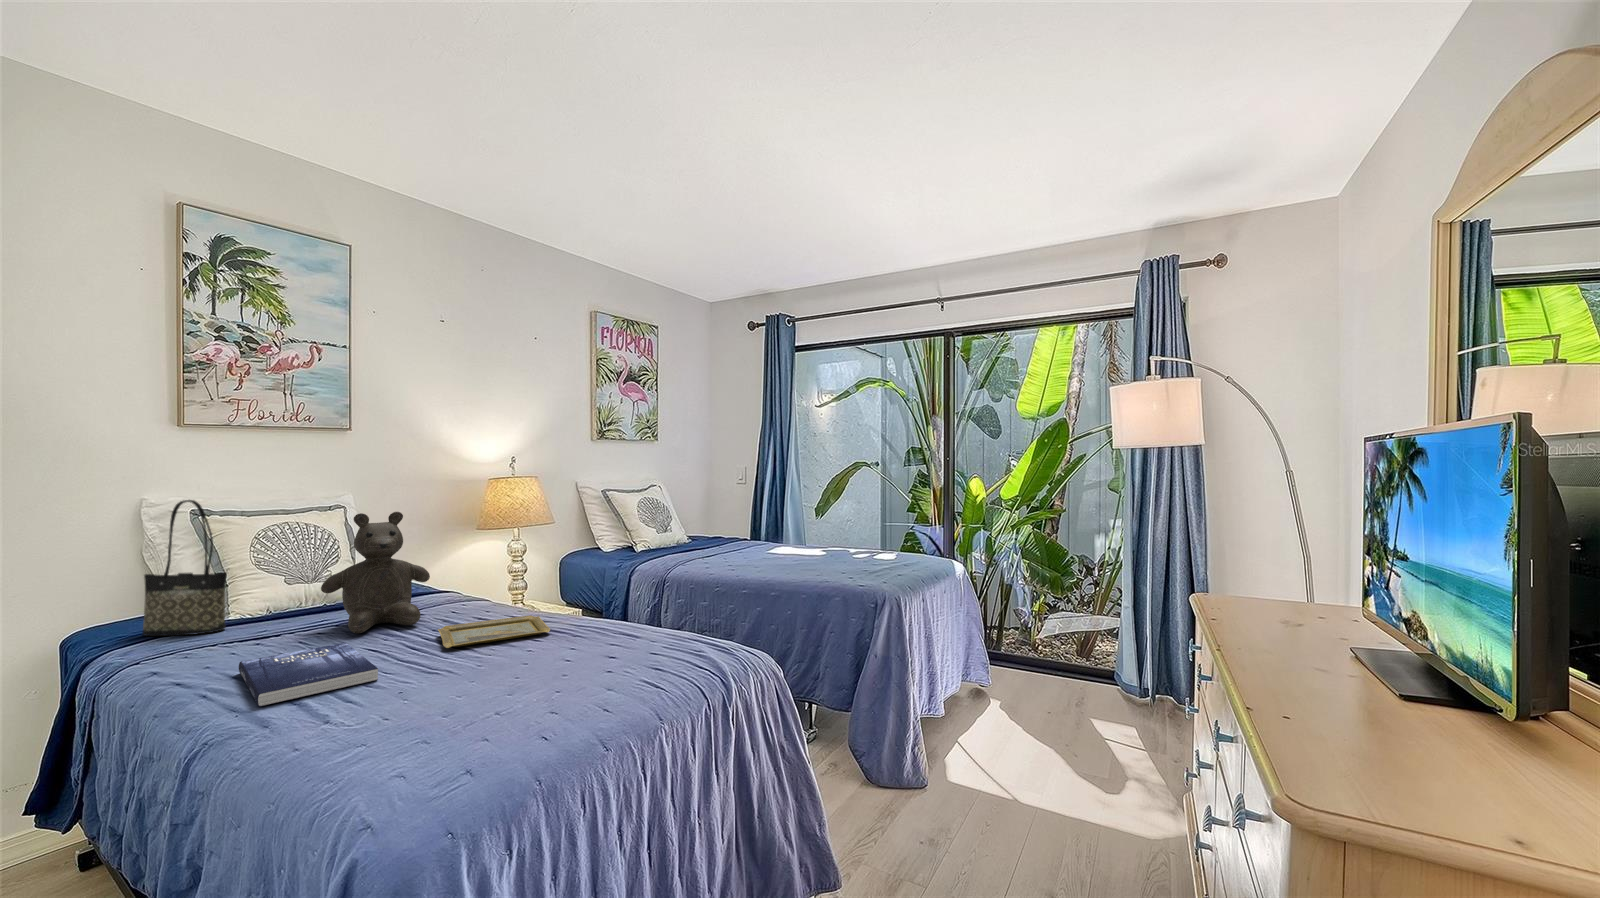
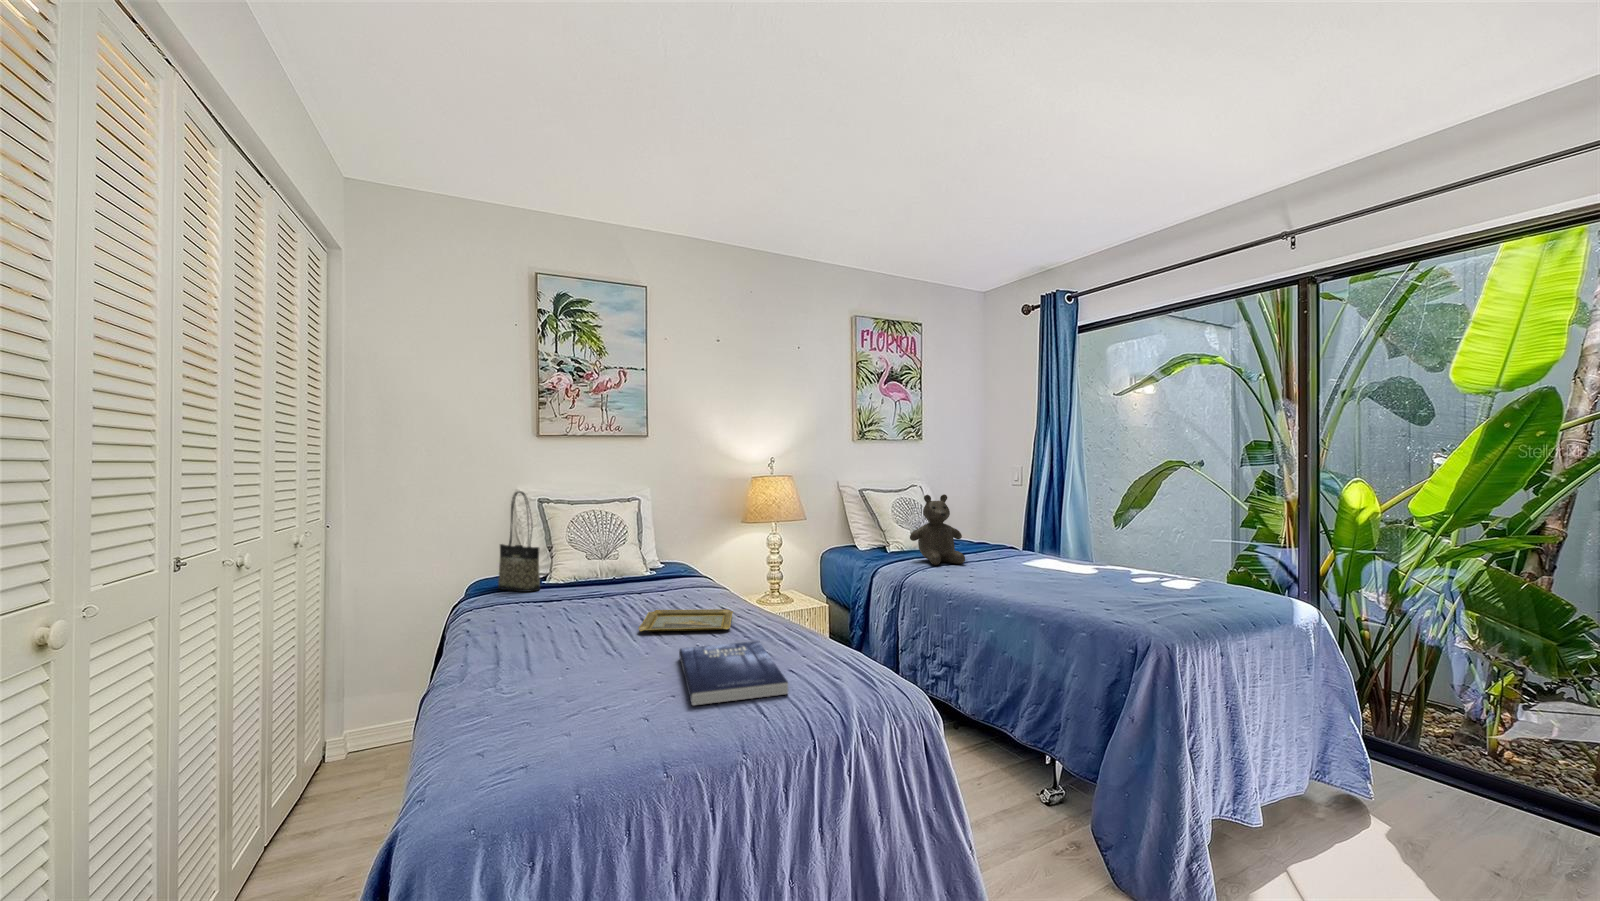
teddy bear: present [321,512,430,633] -> present [910,494,965,565]
book: present [239,642,378,707] -> present [679,641,788,706]

